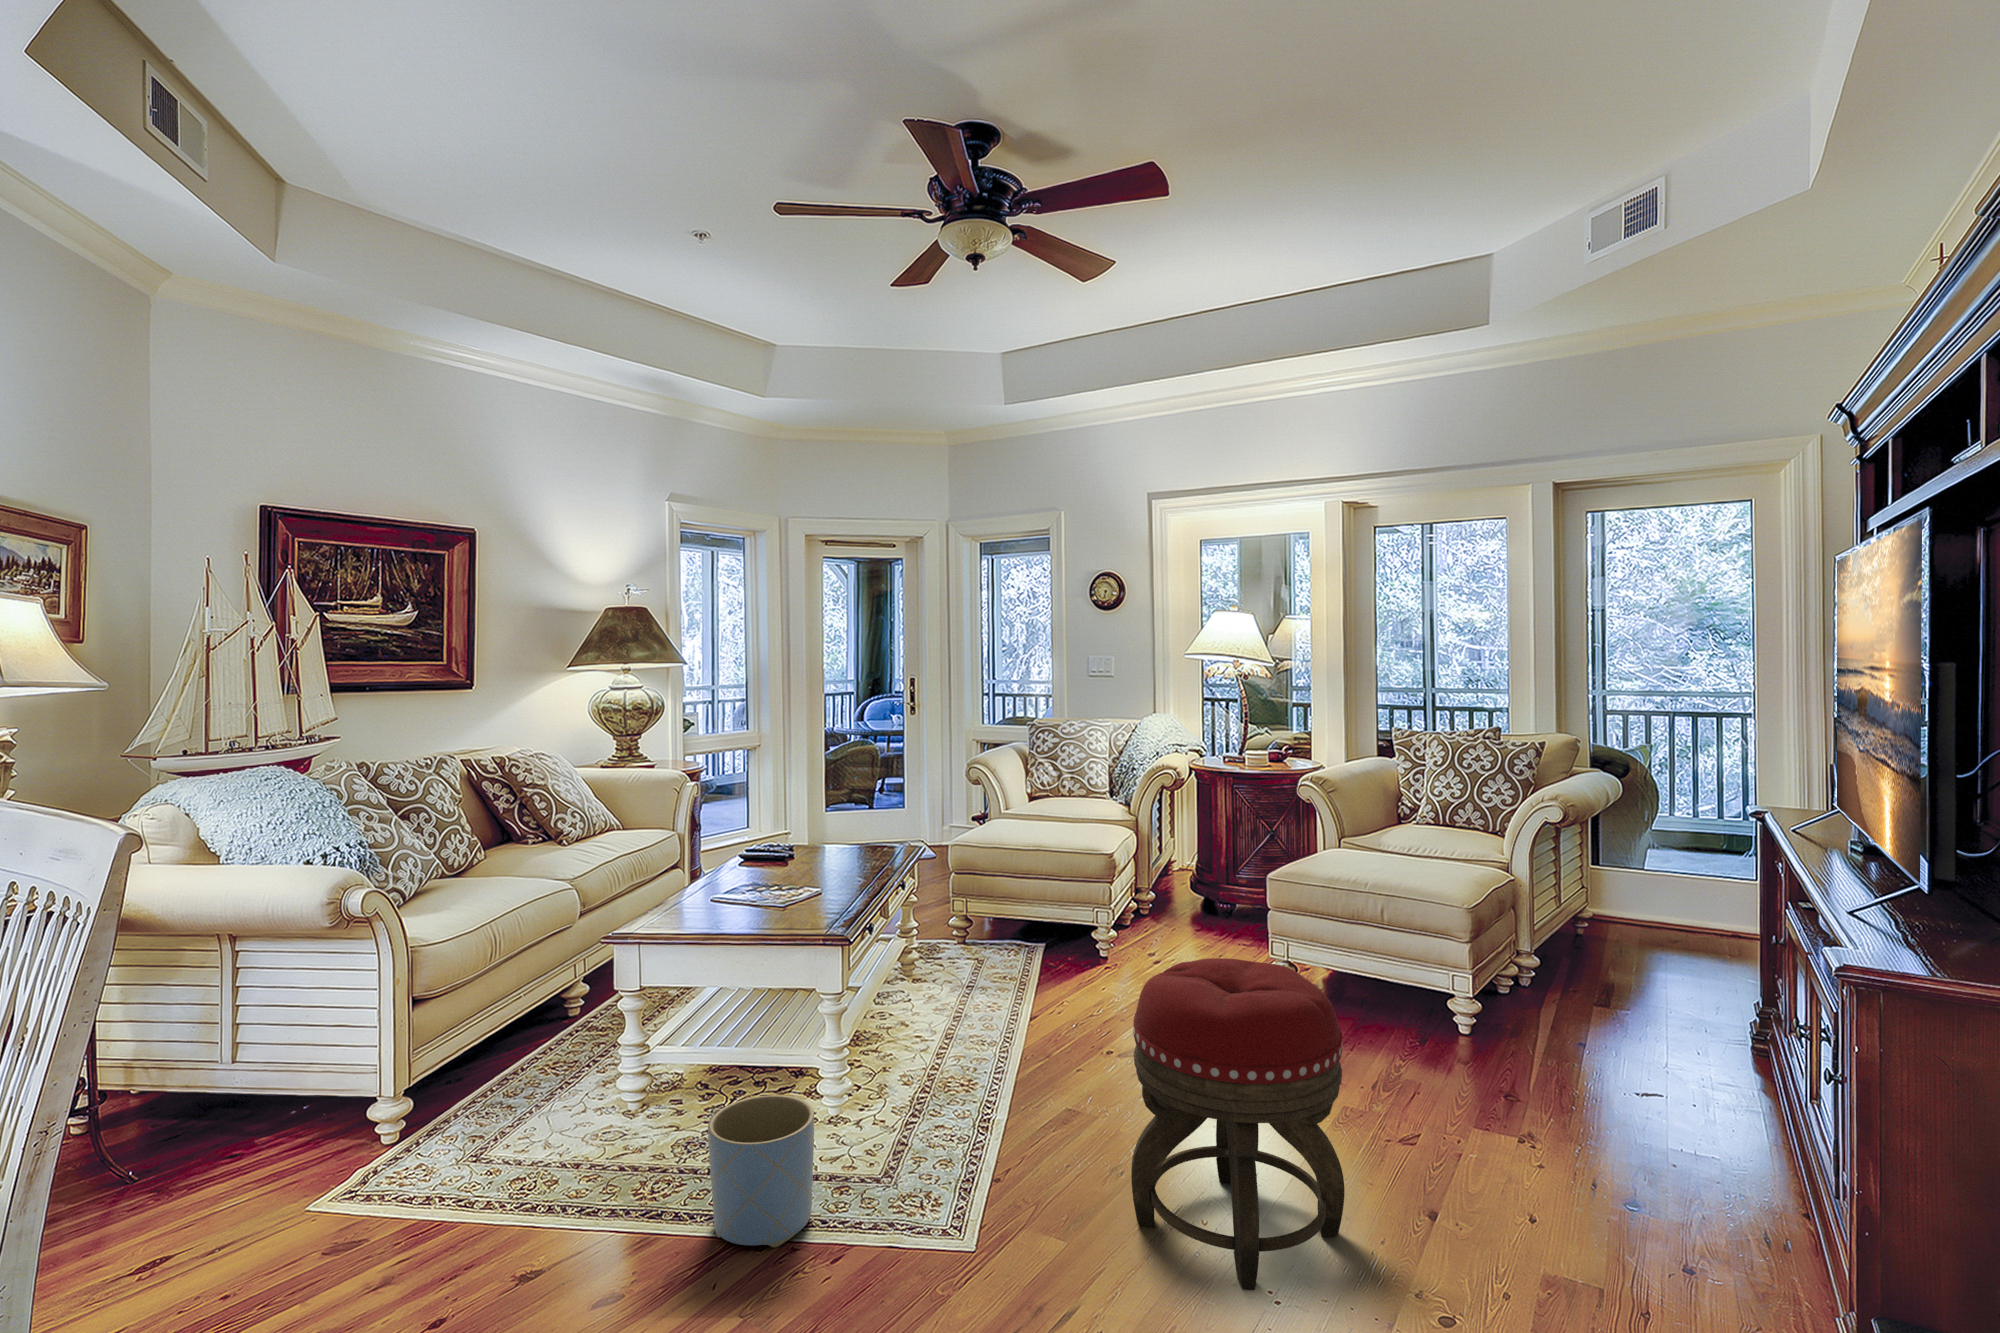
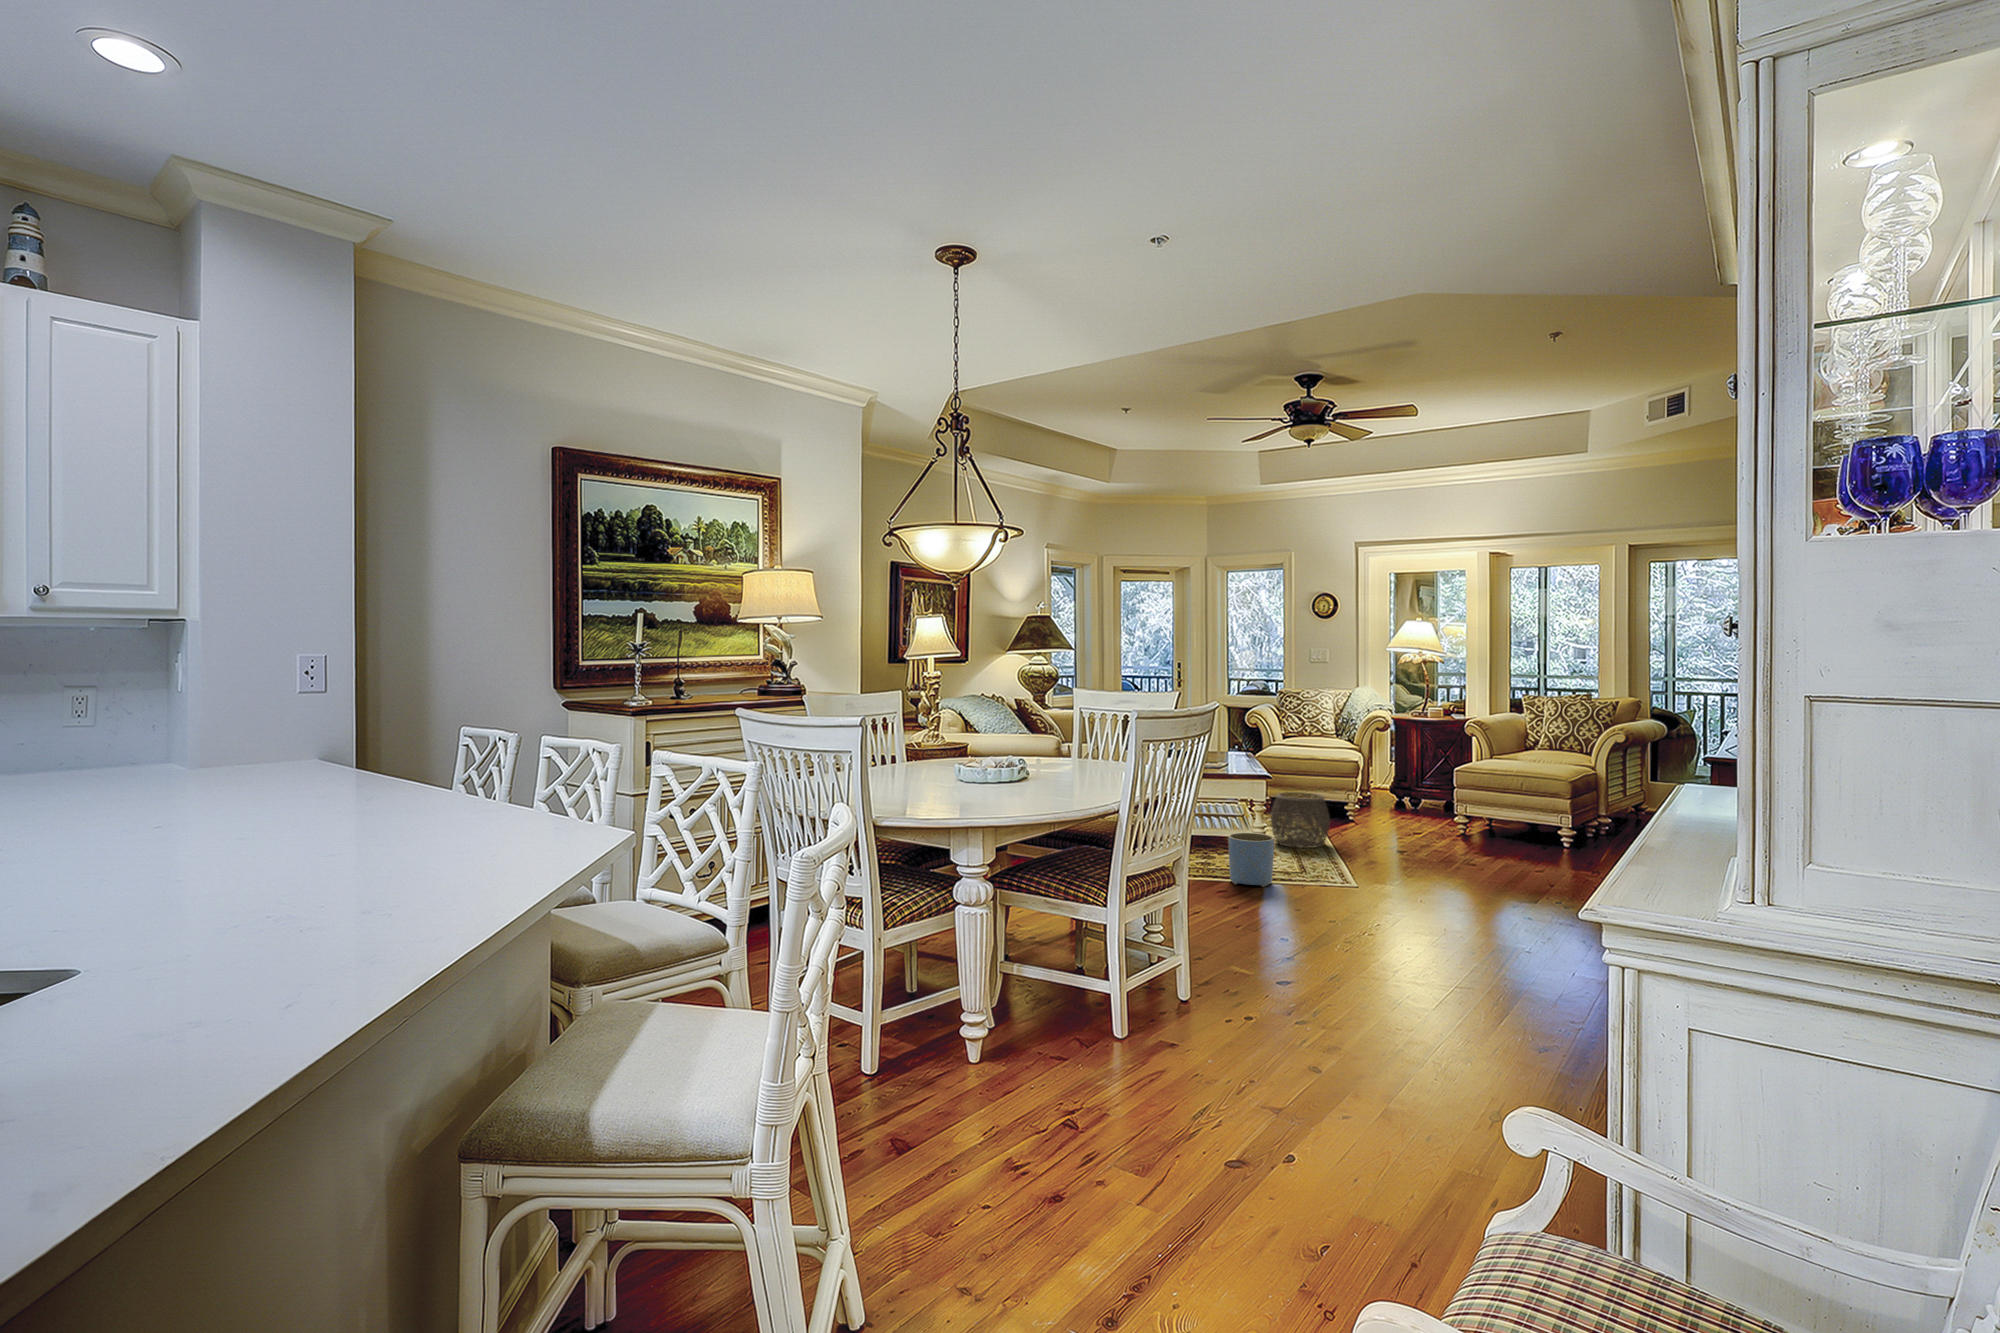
woven basket: none [922,933,1033,1055] -> present [1271,792,1330,848]
footstool: present [1131,958,1345,1290] -> none [1415,777,1514,900]

